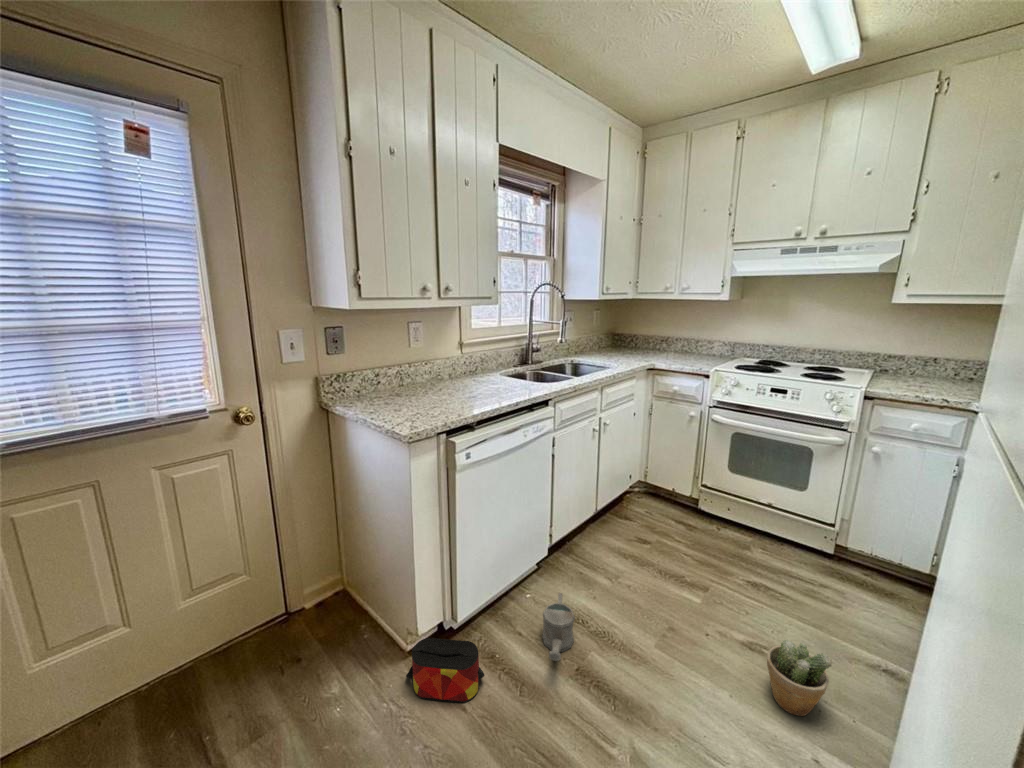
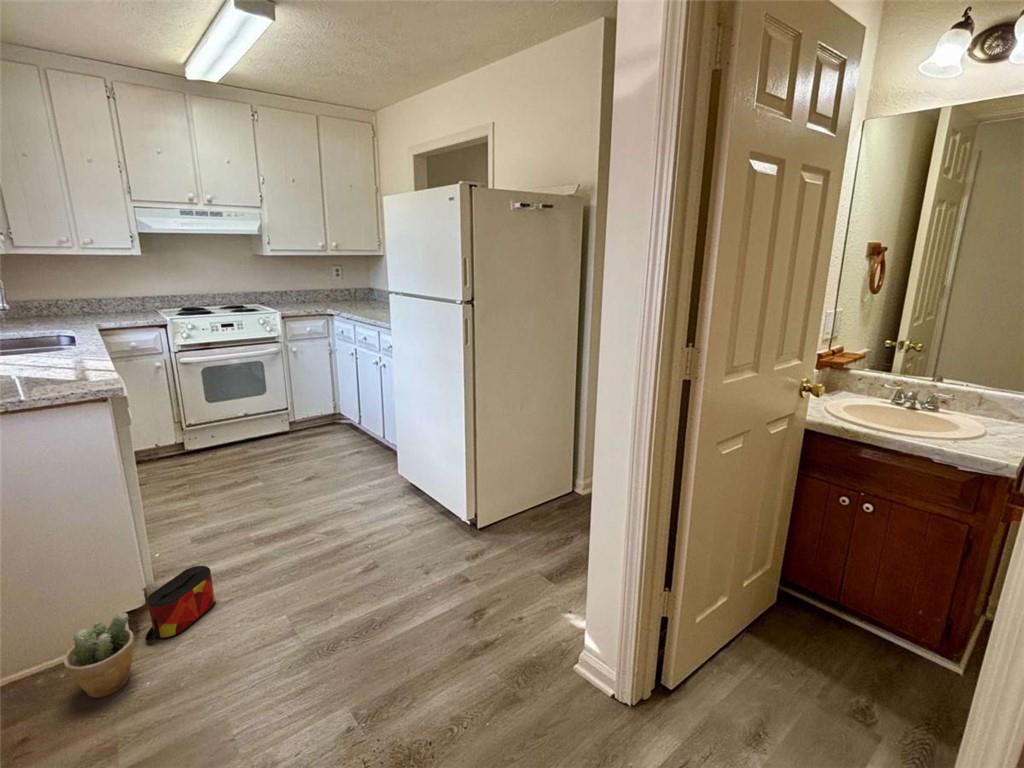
watering can: present [542,593,575,661] -> none [189,520,250,558]
potted plant: present [767,640,832,716] -> present [64,613,134,698]

